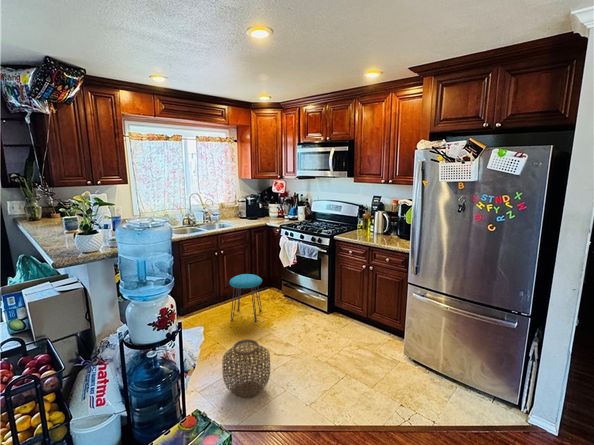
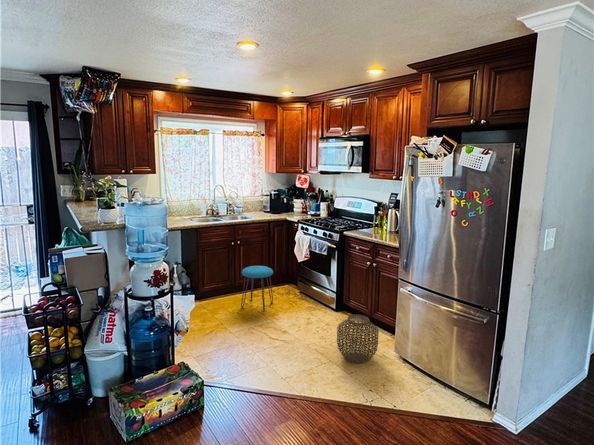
woven basket: present [222,339,270,398] -> present [337,315,379,364]

